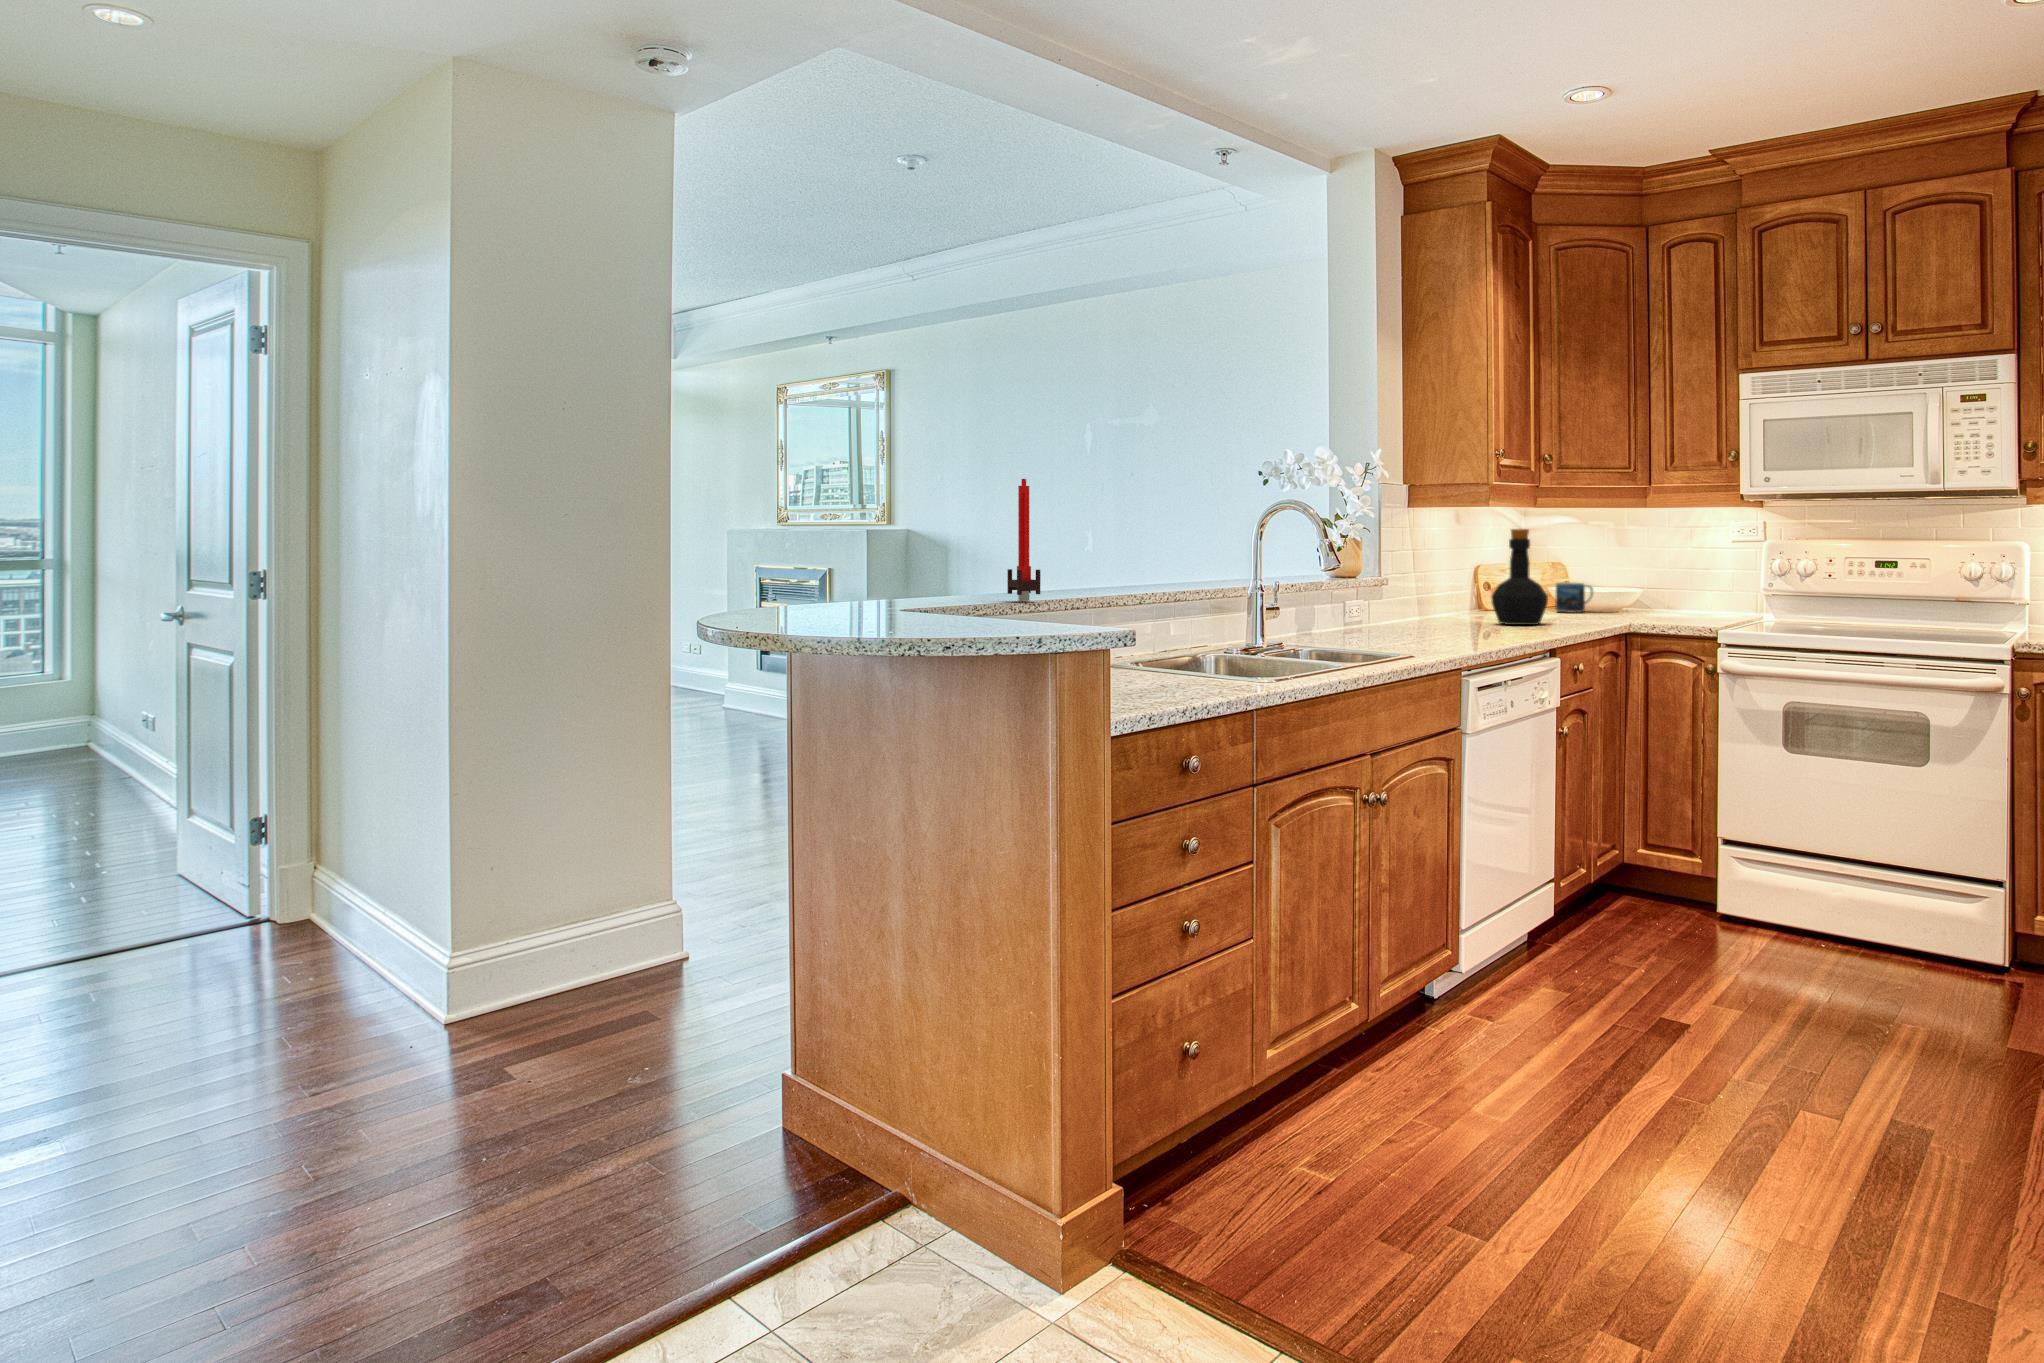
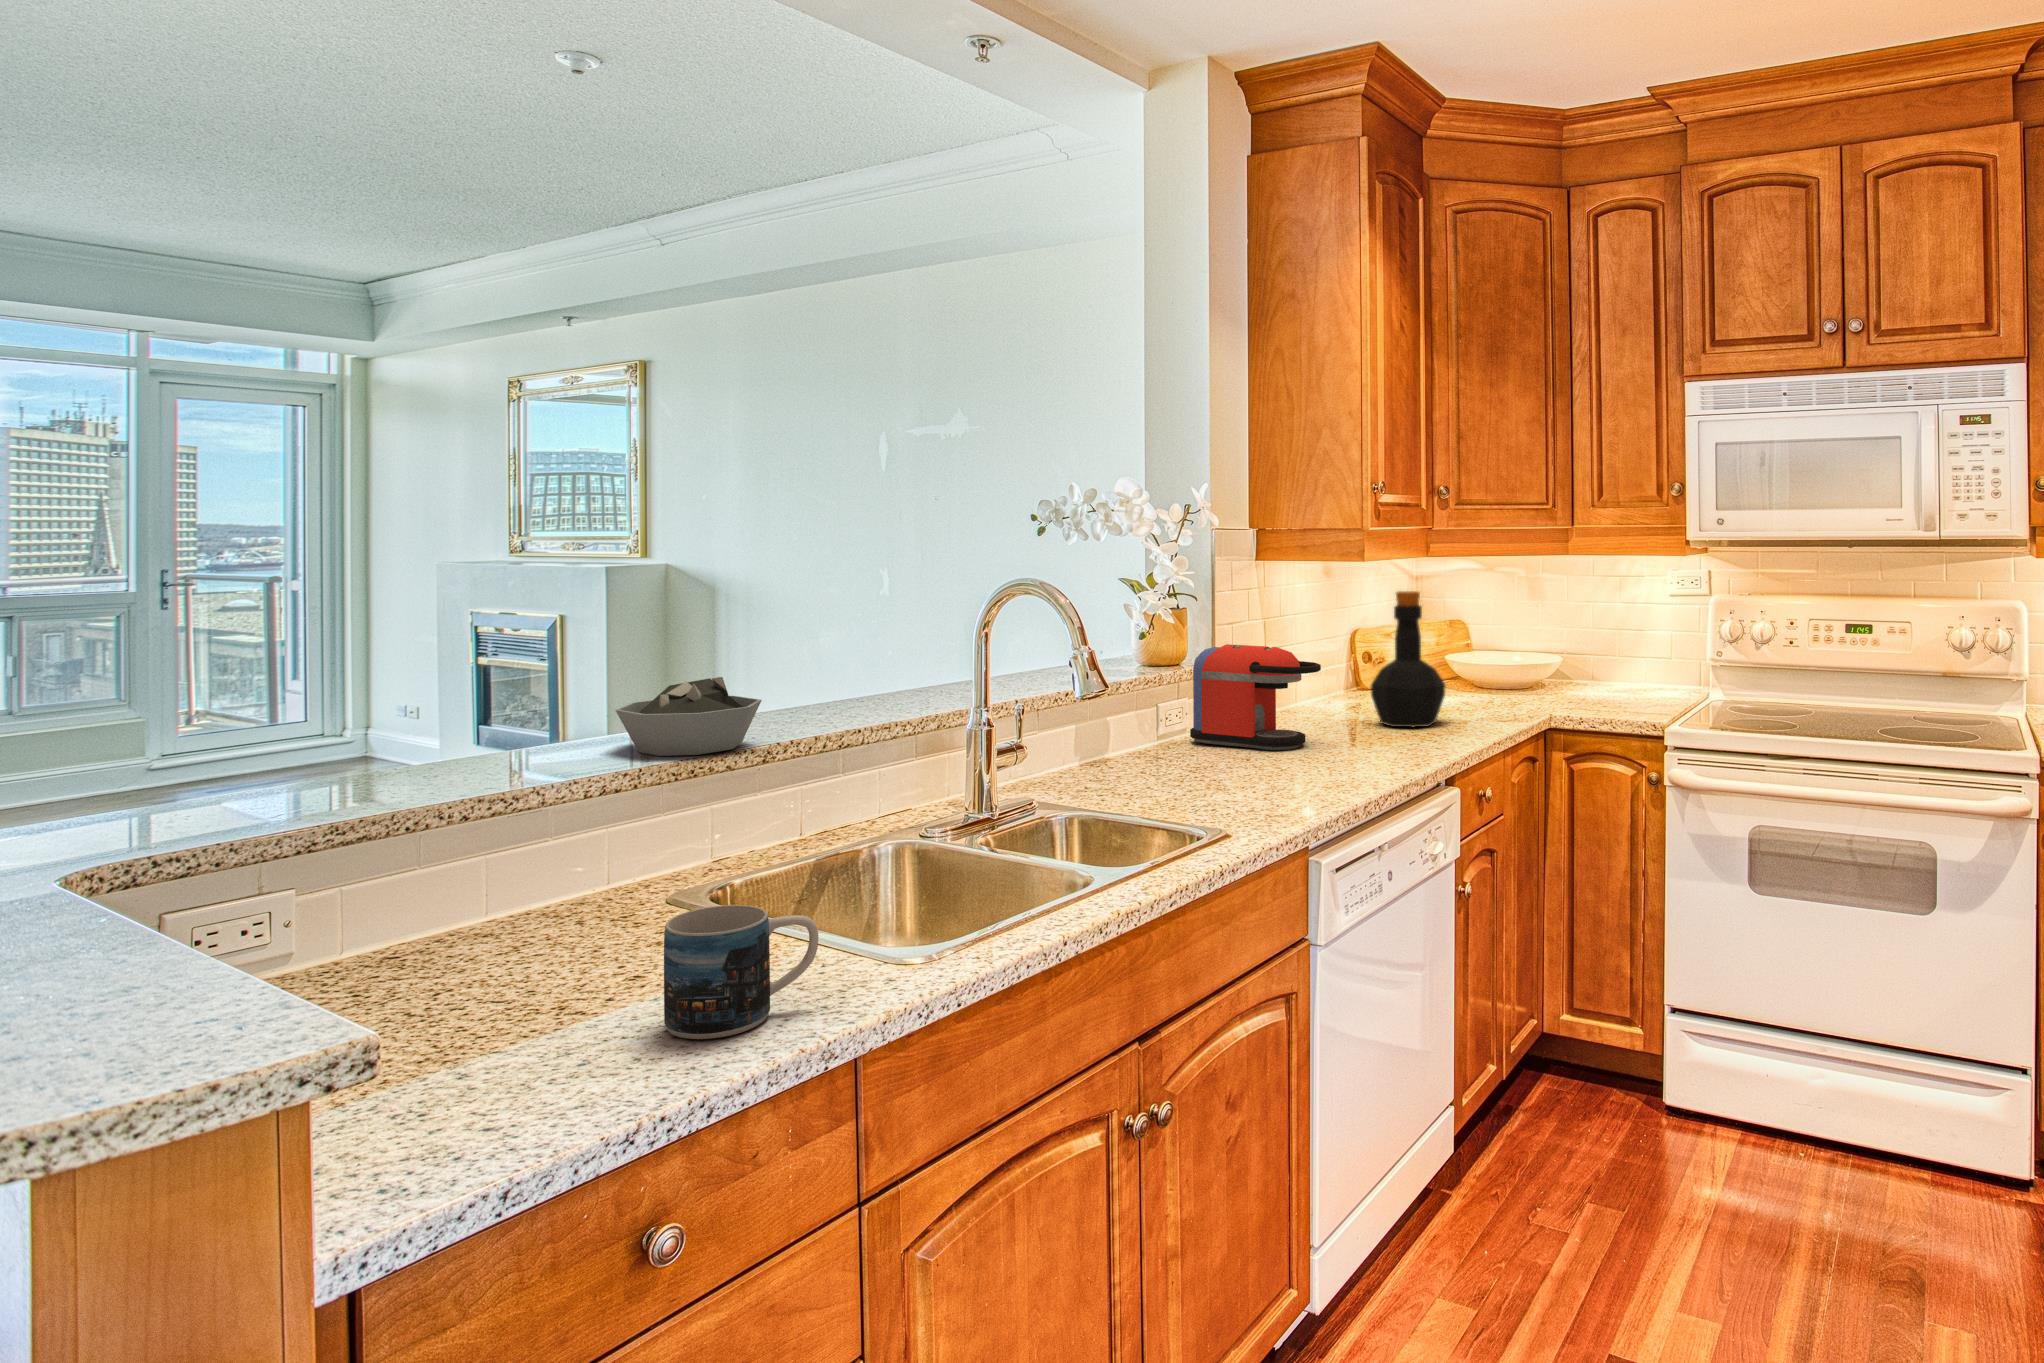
candle: present [1007,479,1040,601] -> none [468,561,529,790]
bowl: none [1055,555,1129,597] -> present [616,677,762,756]
coffee maker: none [1363,562,1459,633] -> present [1190,644,1321,750]
mug: present [1555,583,1593,613] -> present [664,905,818,1039]

